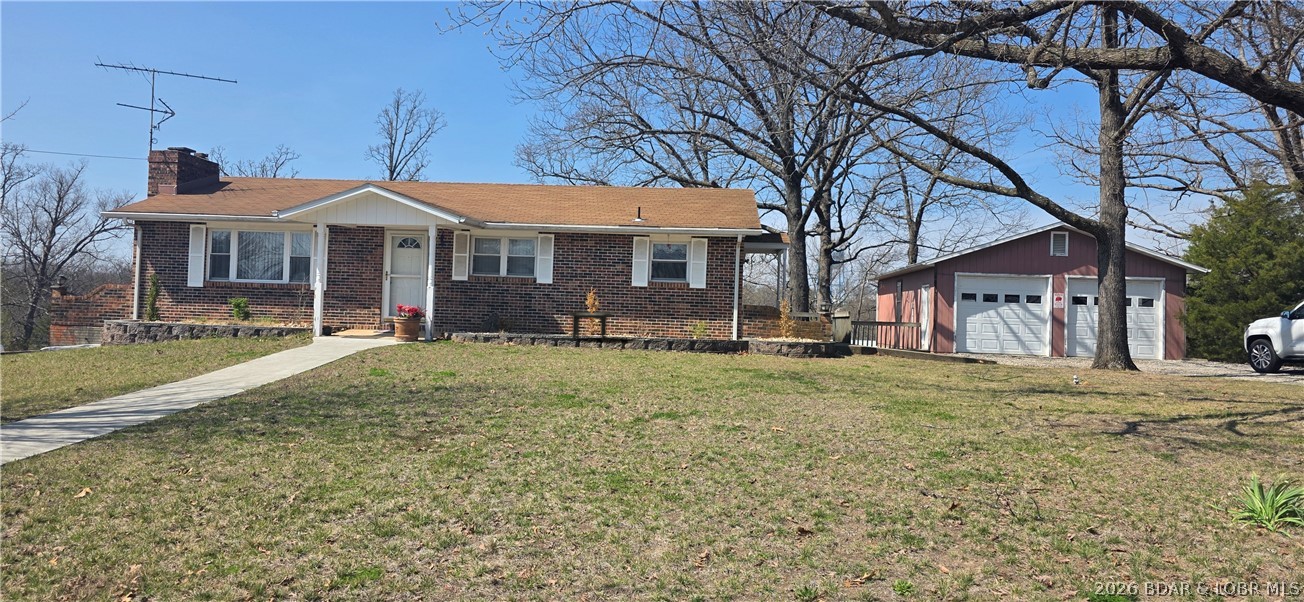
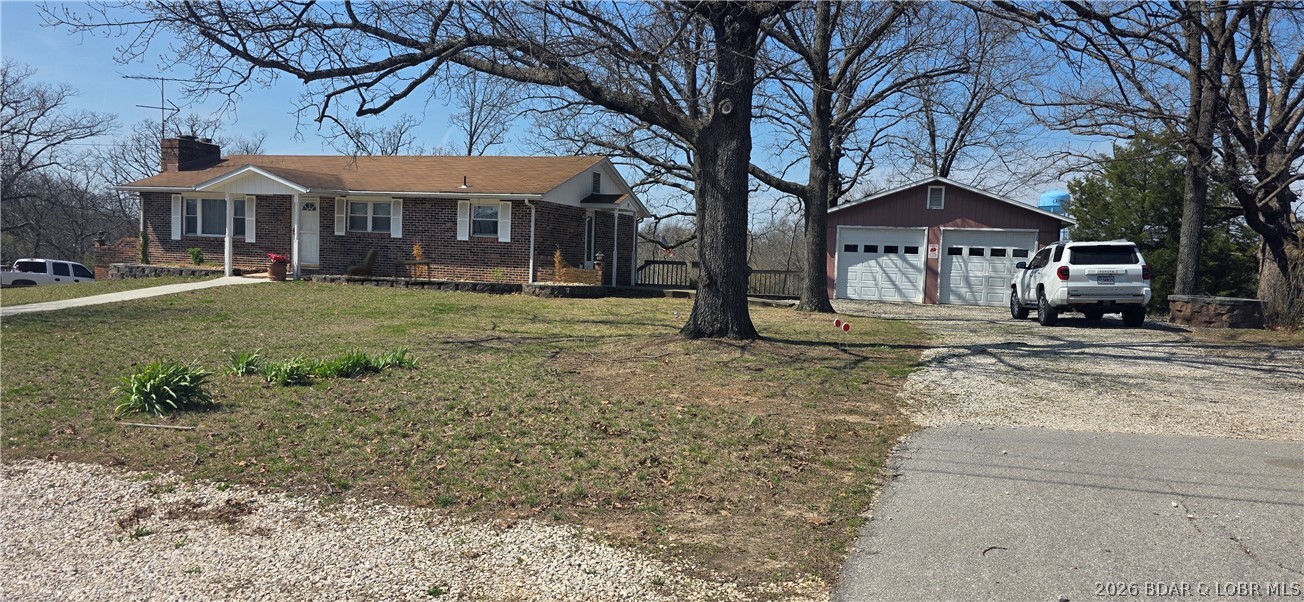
lounge chair: none [486,299,529,339] -> present [347,250,378,281]

